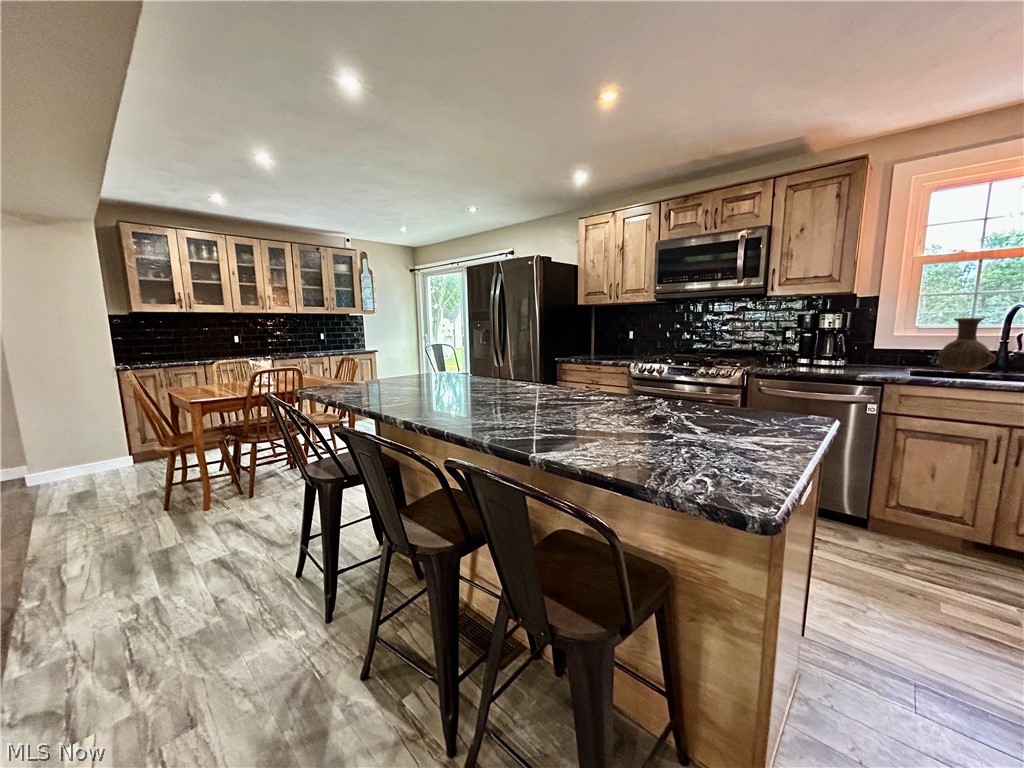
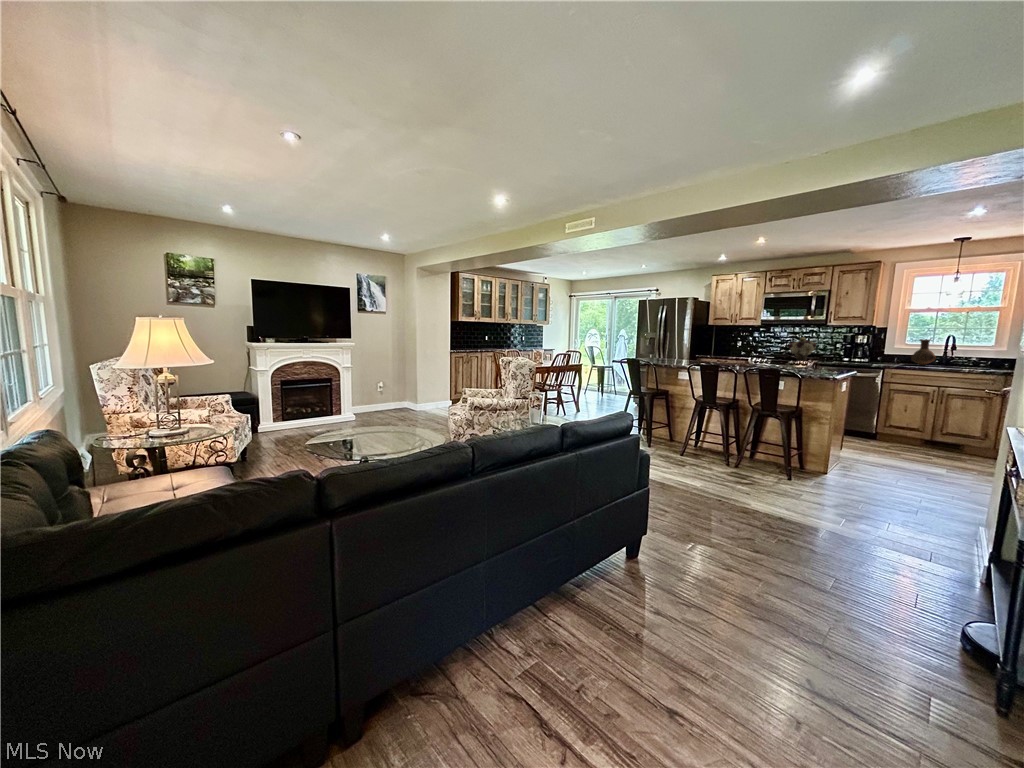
flower arrangement: none [698,320,748,365] -> present [789,337,816,360]

